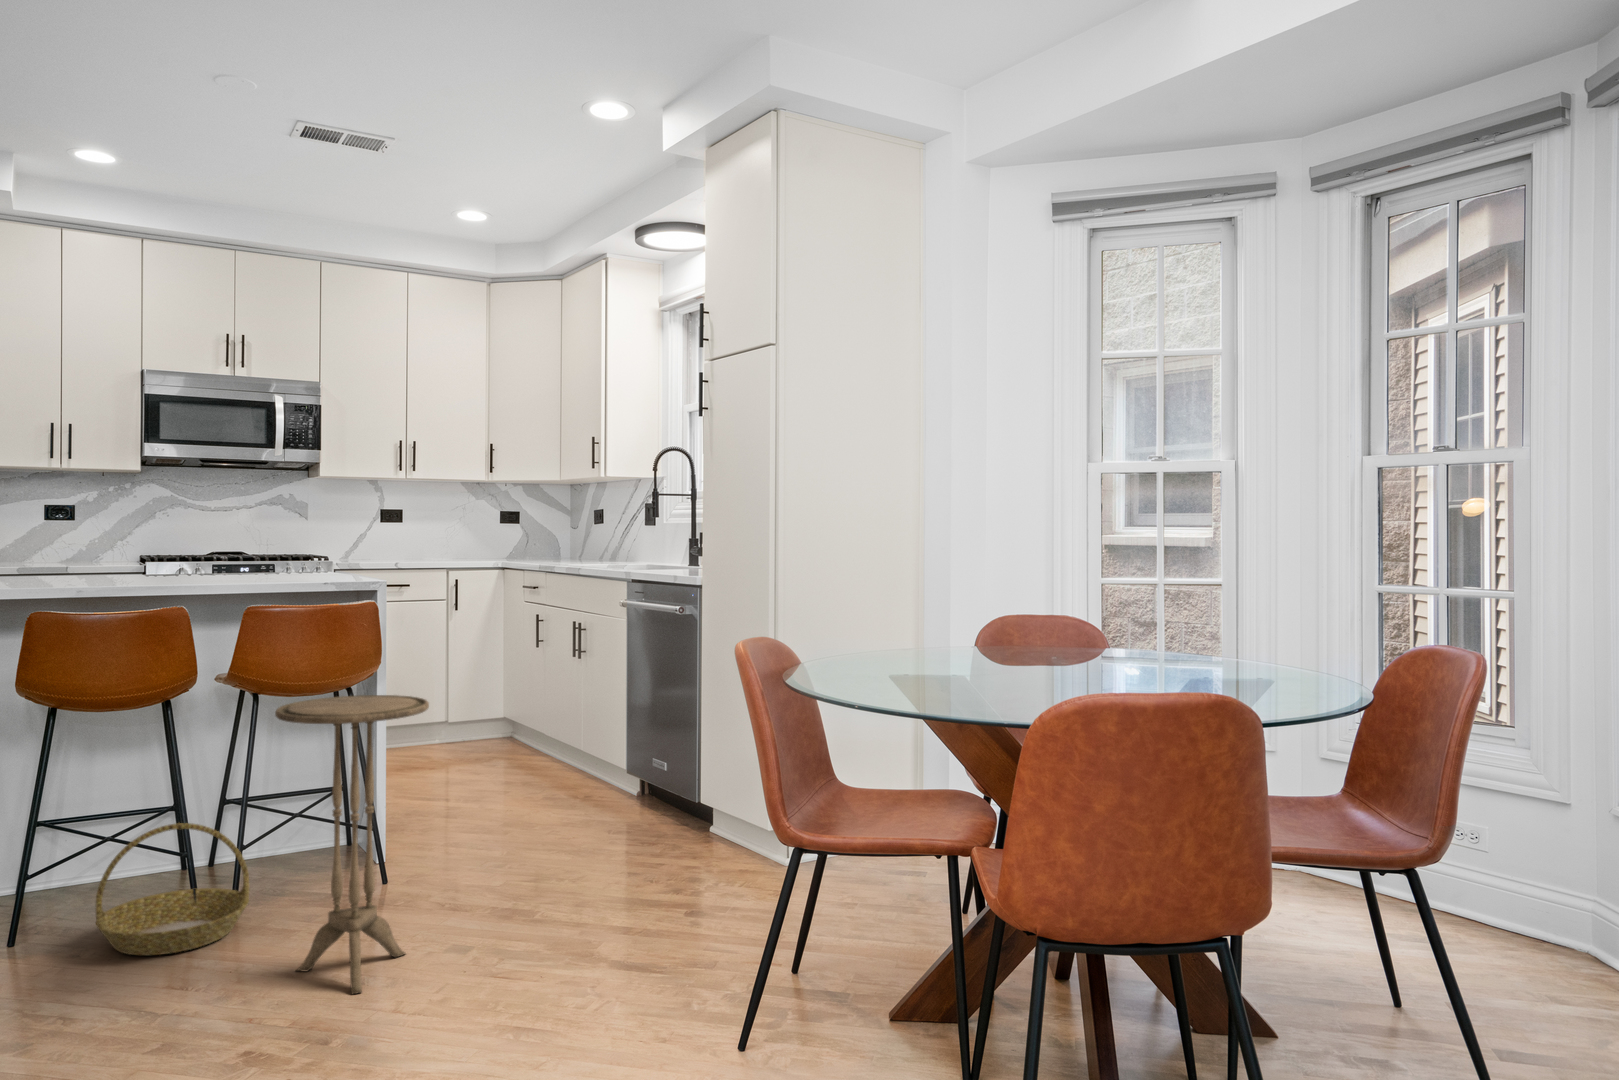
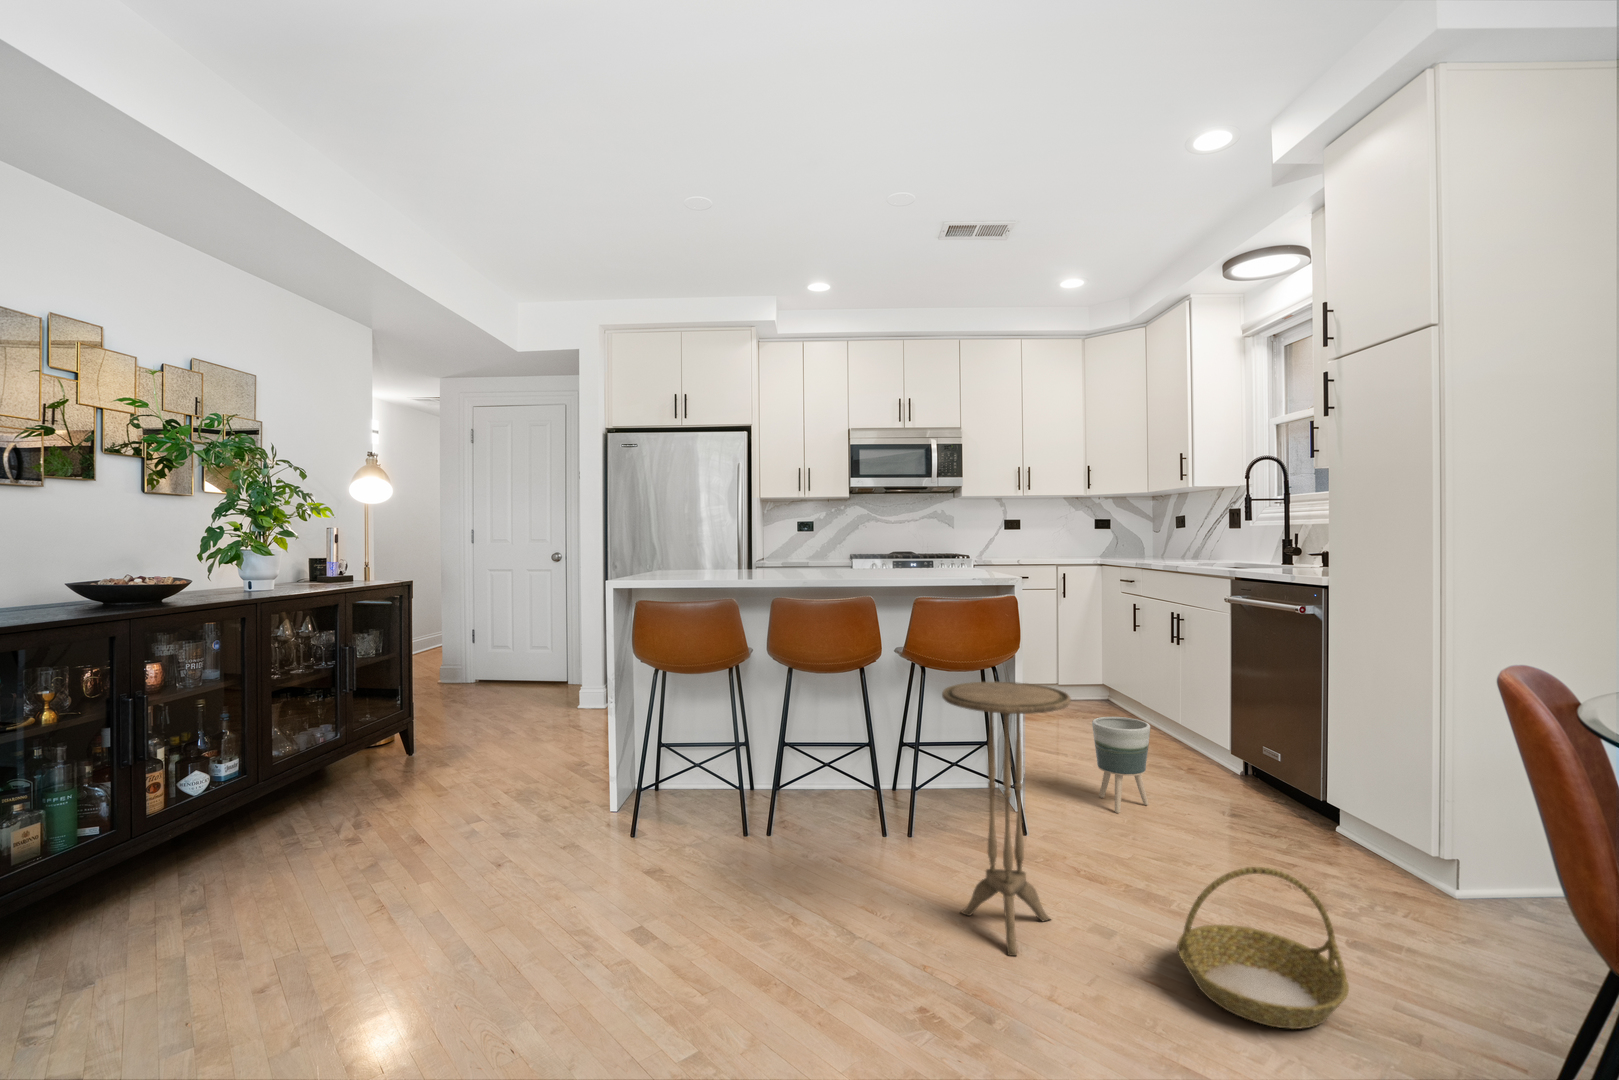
planter: none [473,739,537,846] -> present [1092,717,1150,813]
basket: present [96,823,249,955] -> present [1177,867,1349,1029]

